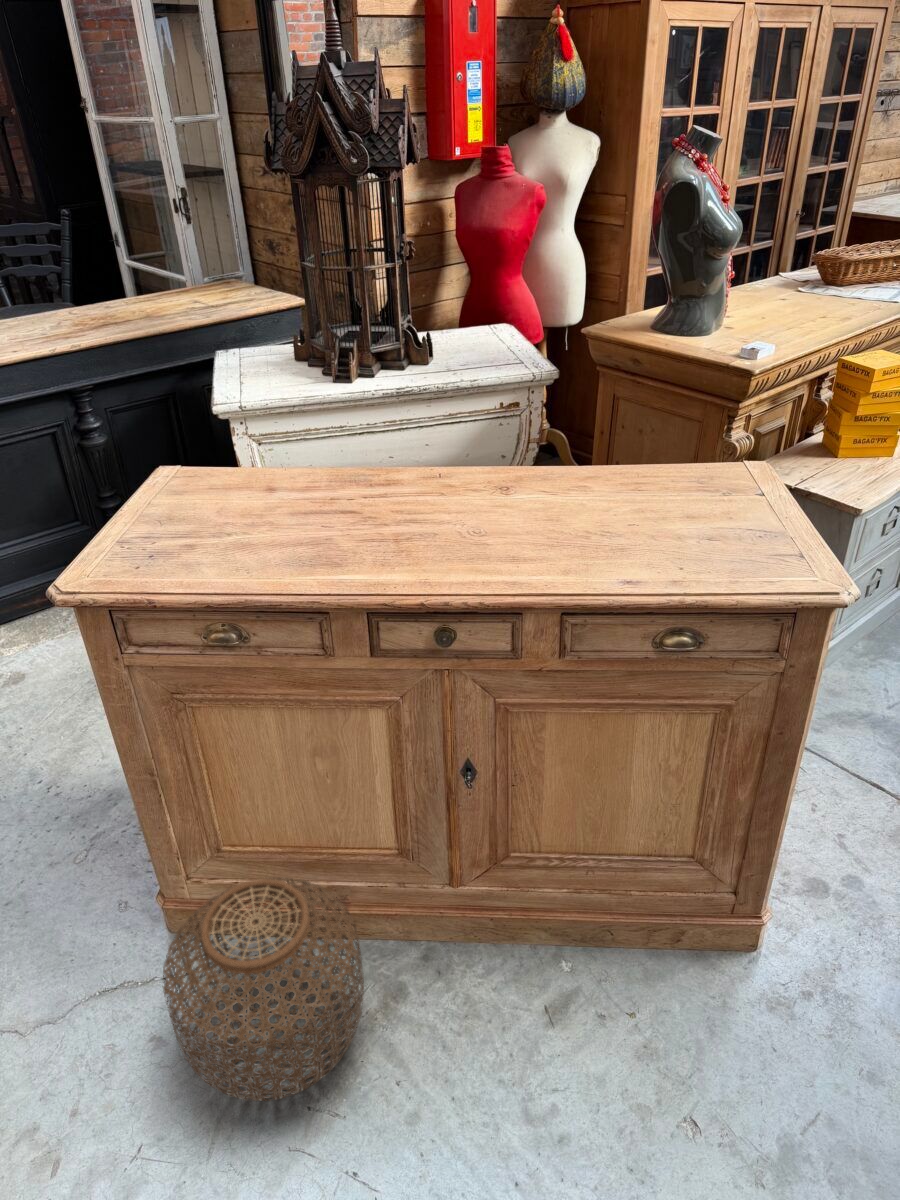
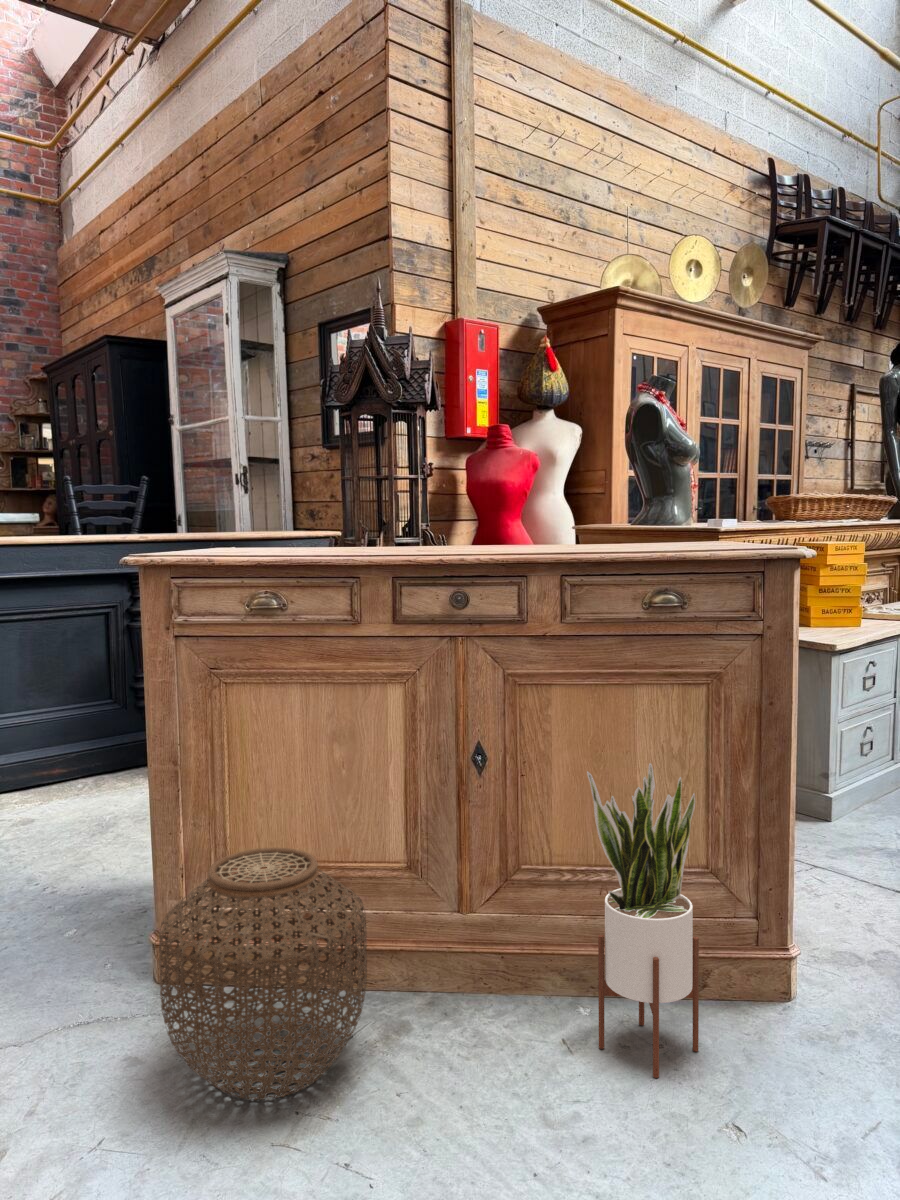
potted plant: none [576,824,689,1057] -> present [587,763,699,1078]

